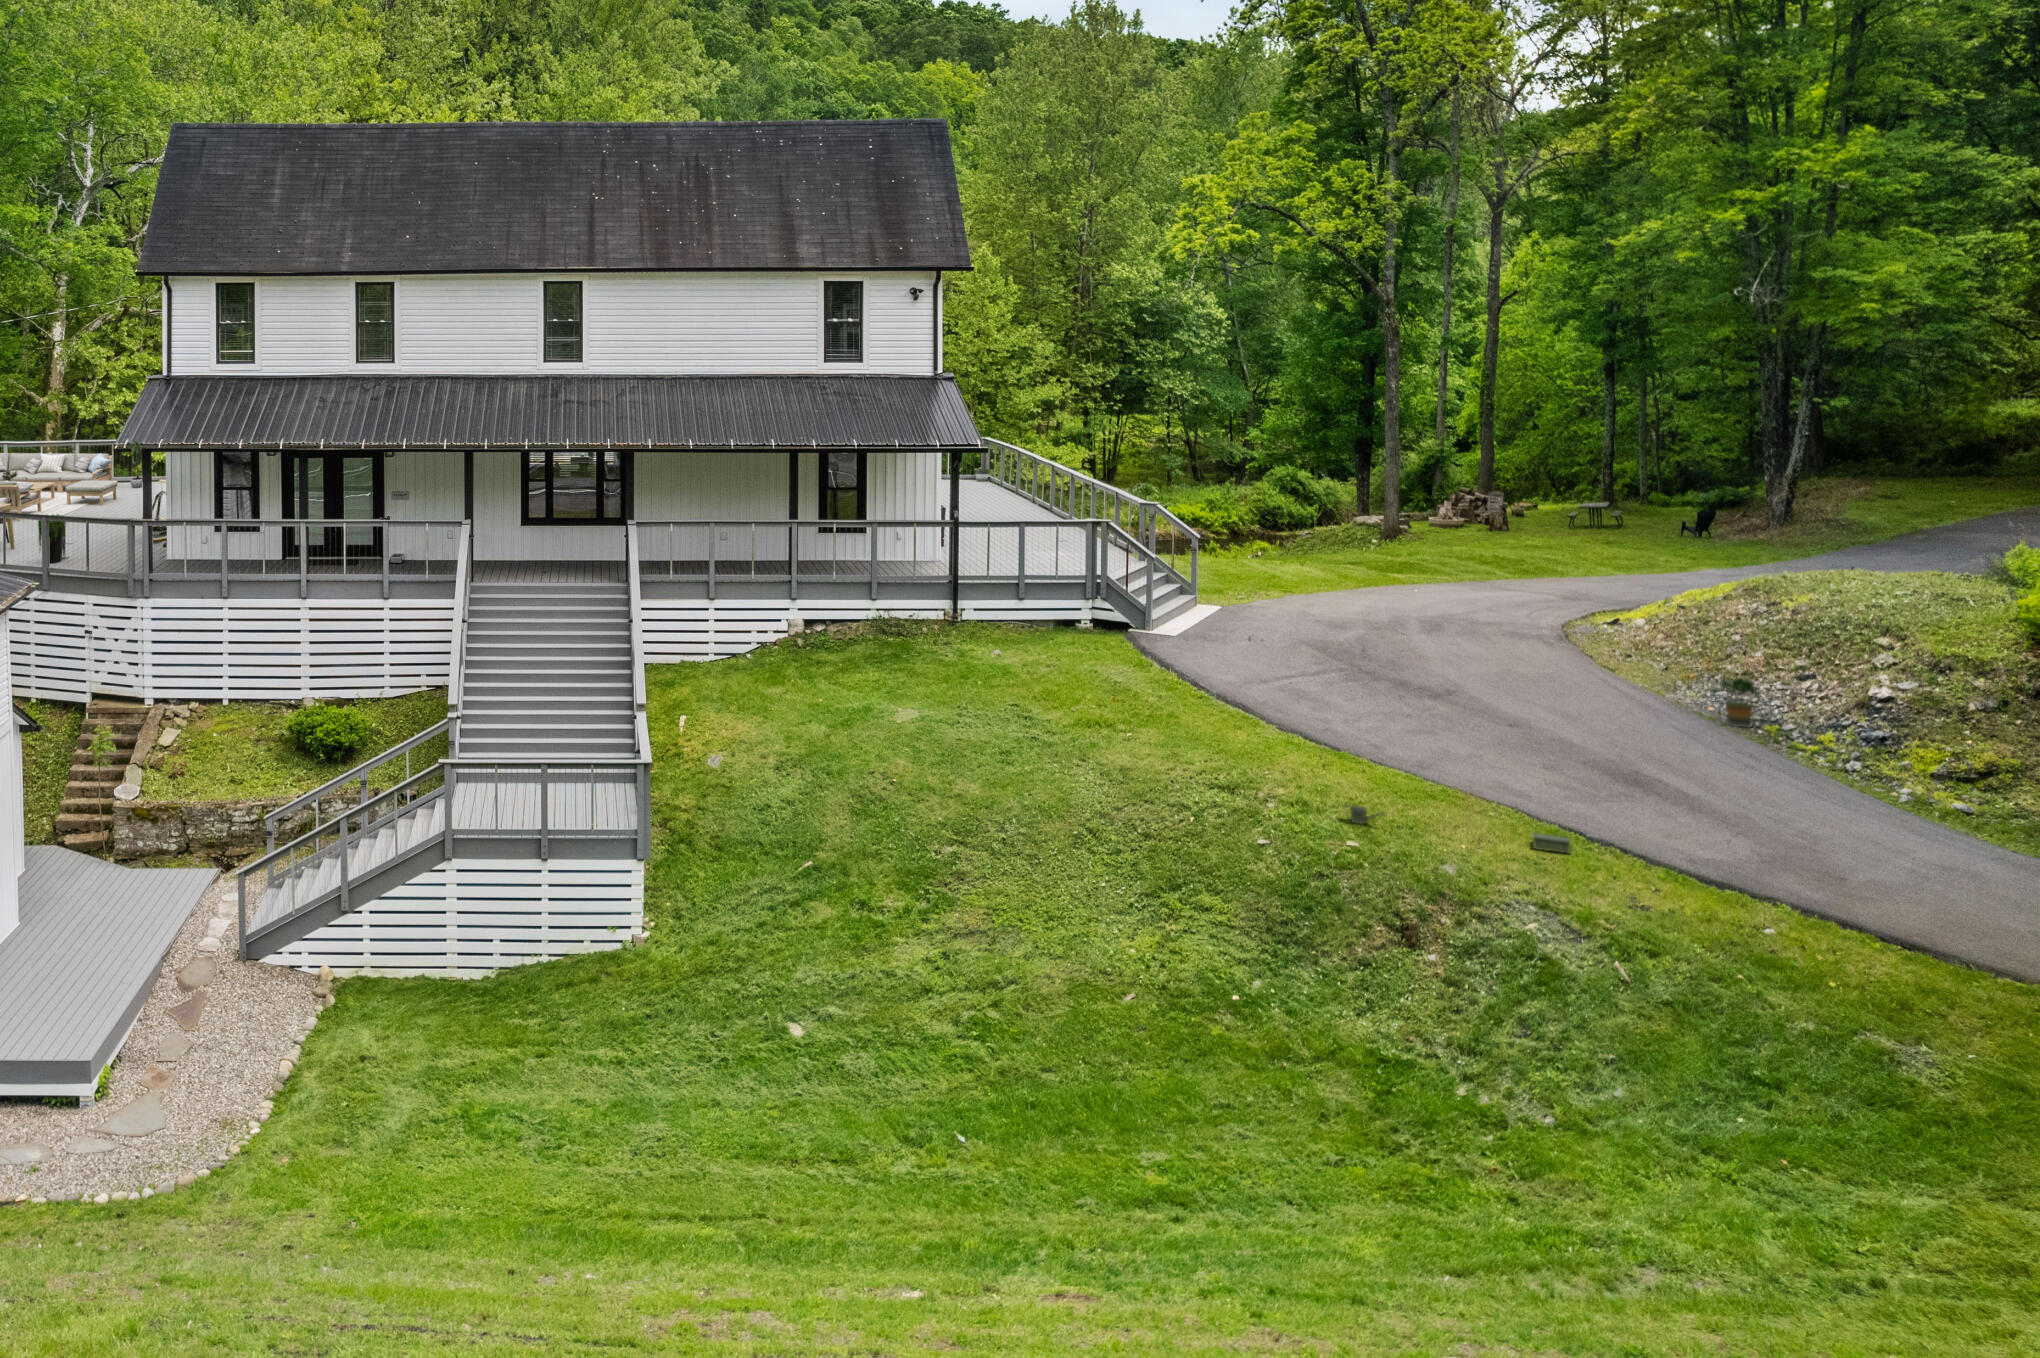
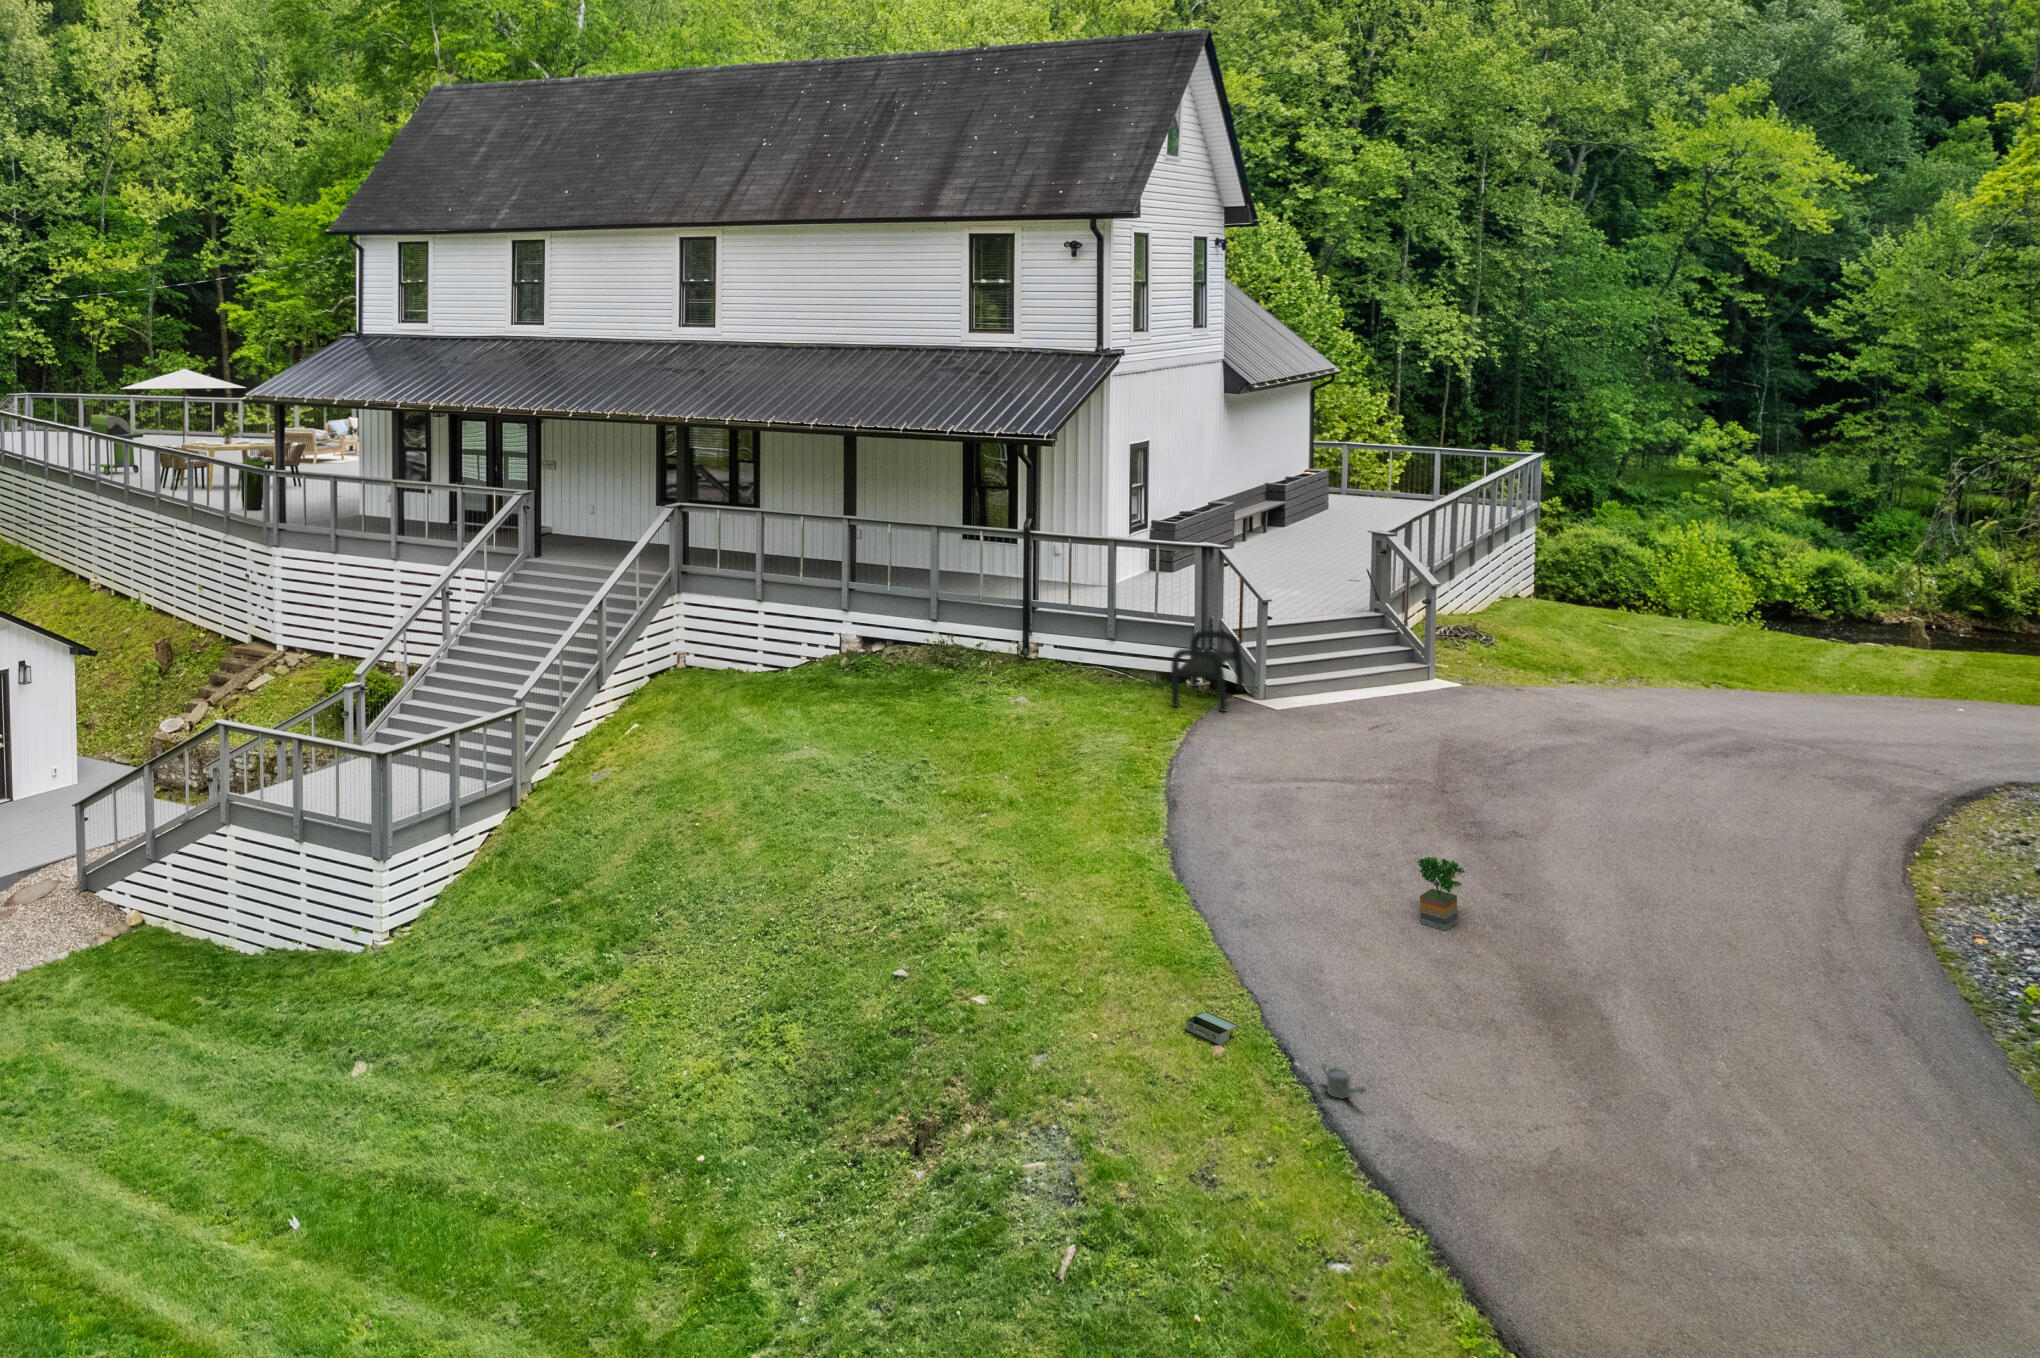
bench: none [1092,585,1150,646] -> present [1171,630,1244,712]
potted tree: present [1720,678,1761,728] -> present [1418,856,1465,931]
watering can: present [1344,806,1384,824] -> present [1323,1064,1366,1099]

